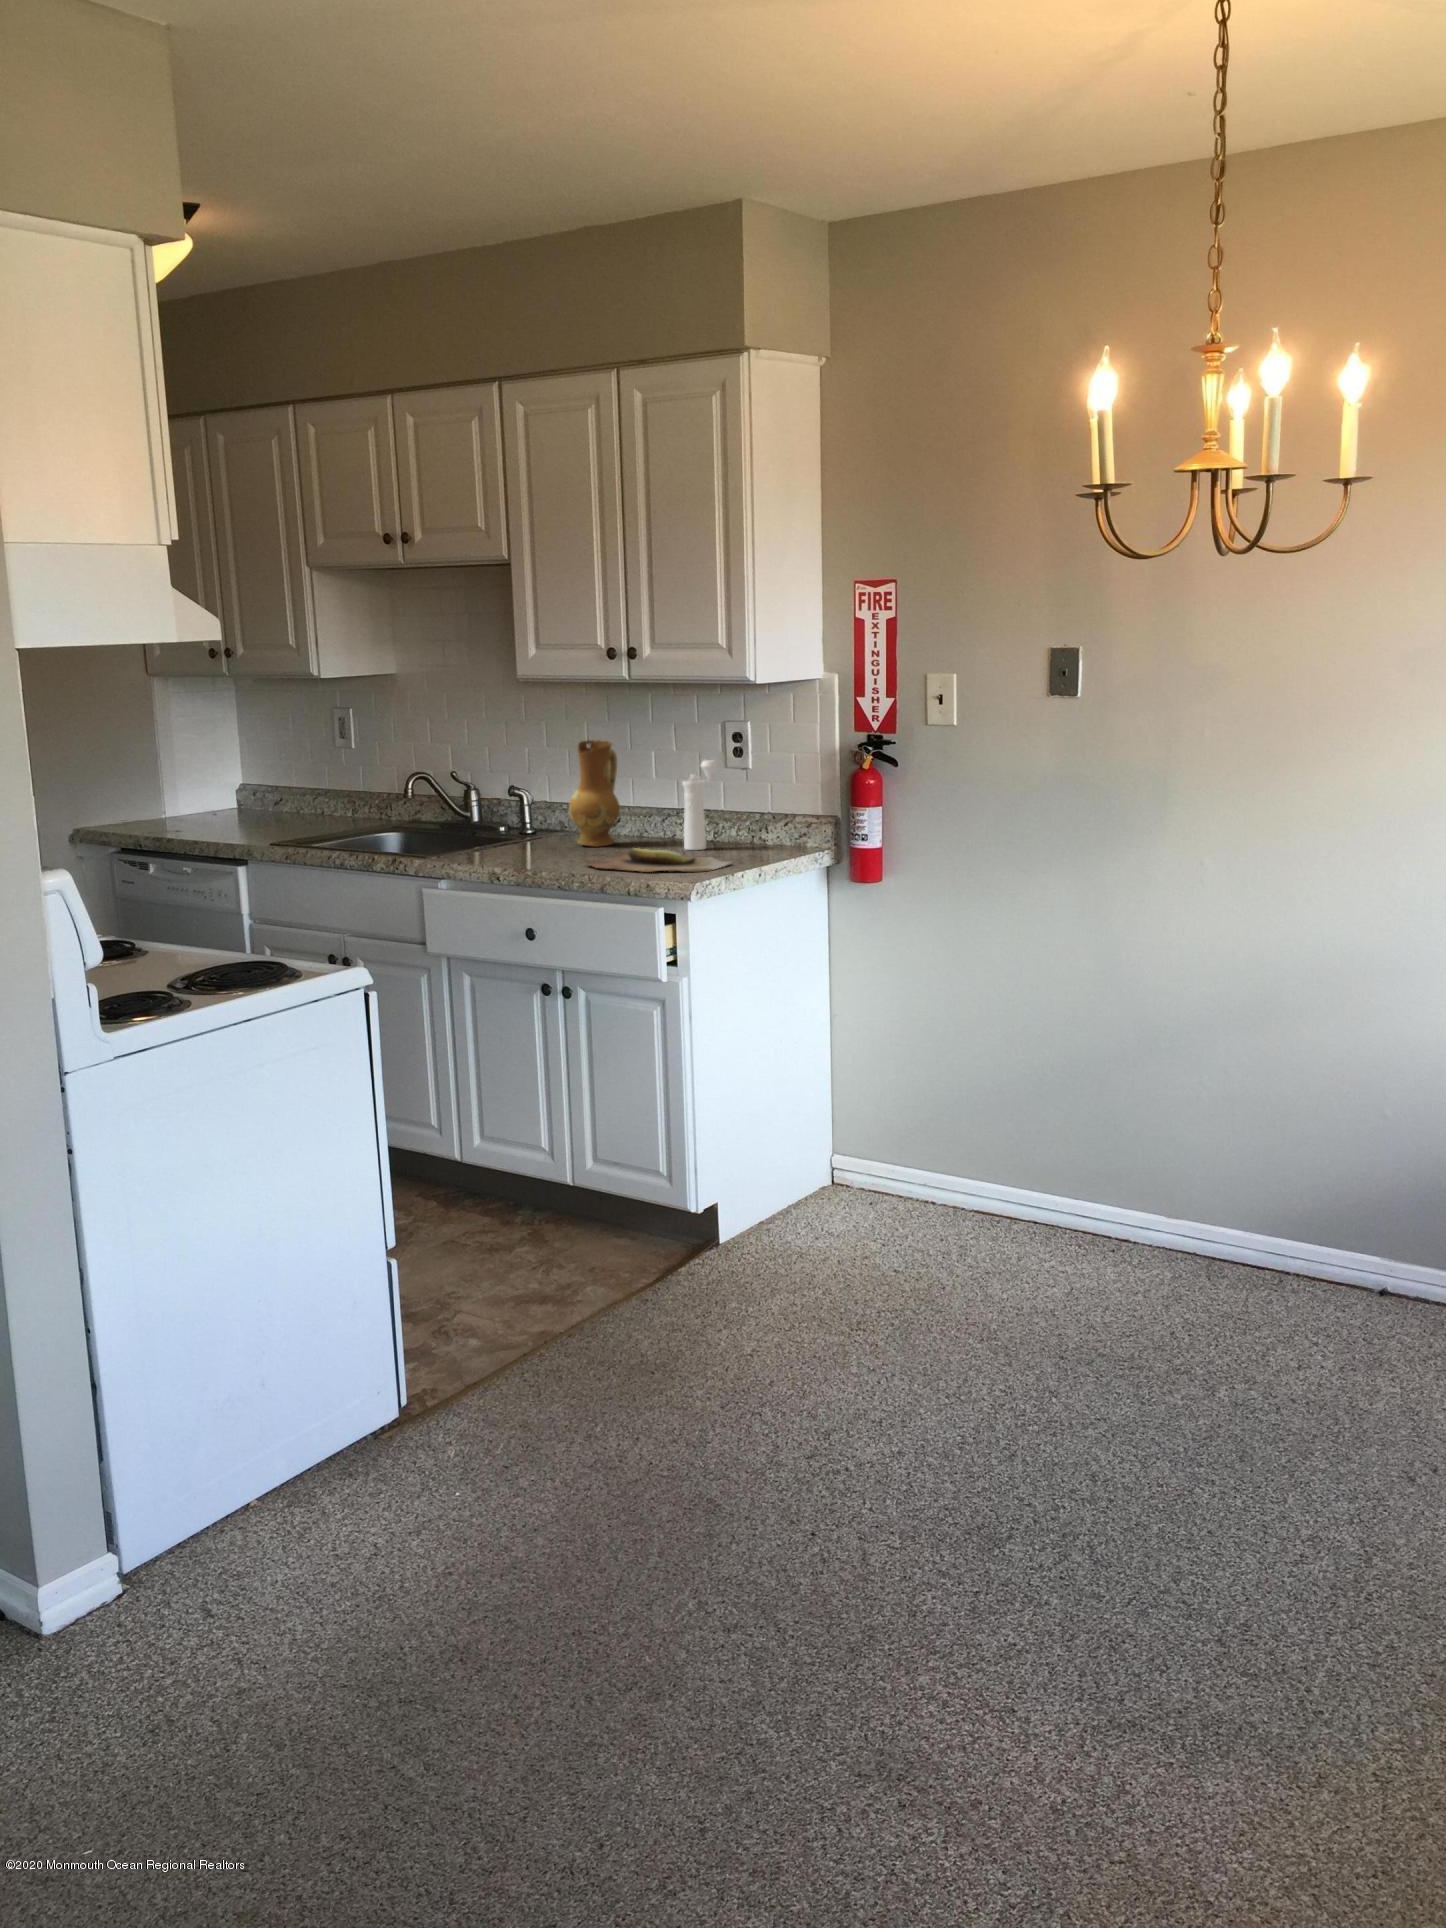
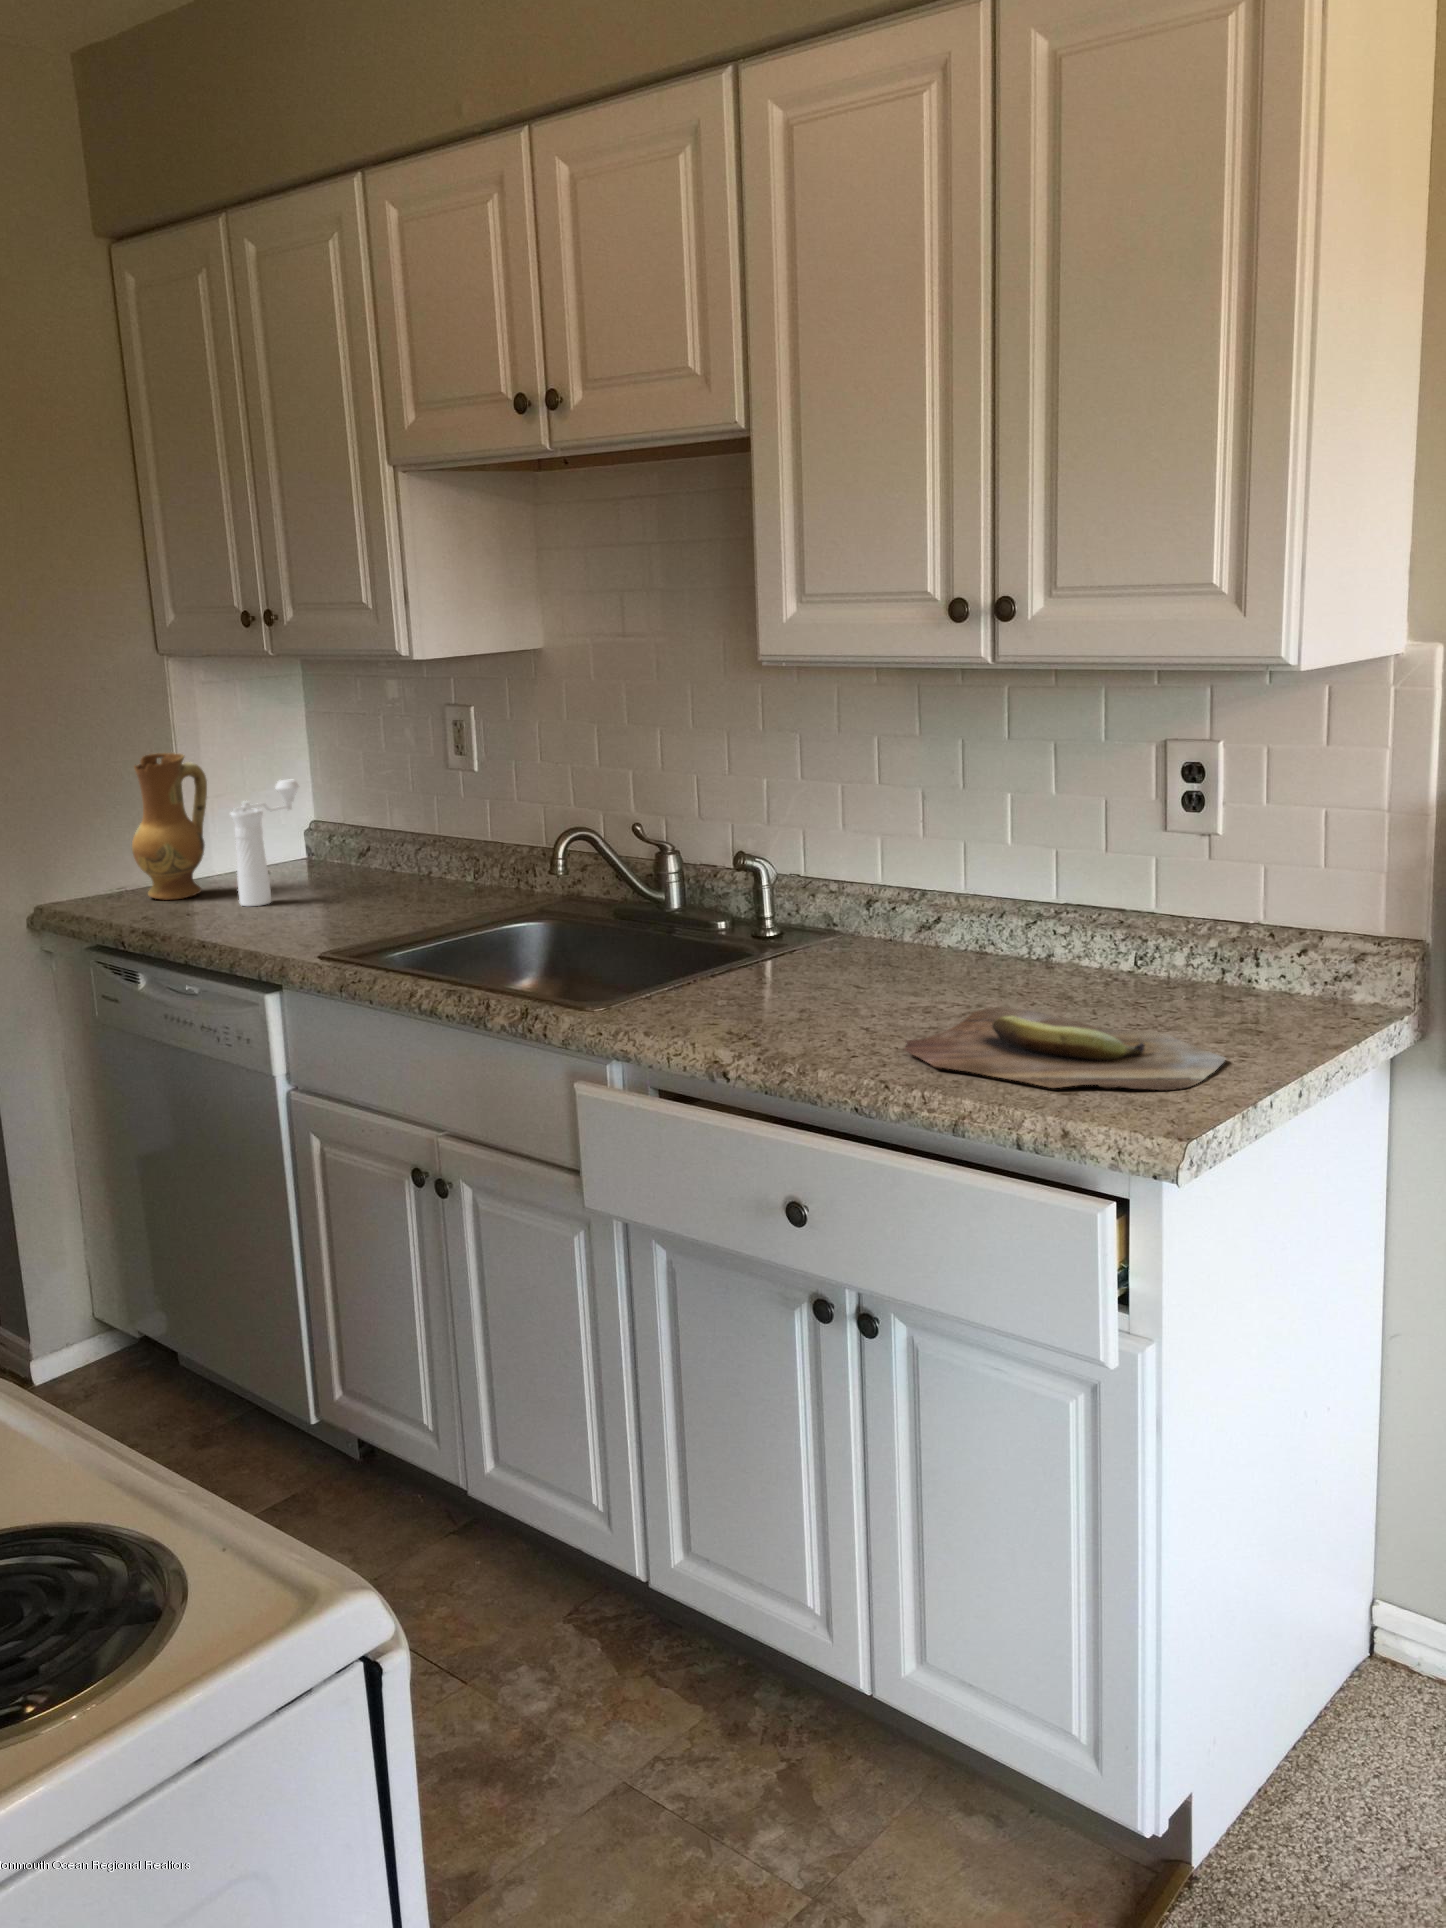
ceramic jug: present [569,740,620,847] -> present [132,753,207,900]
pepper mill: present [682,760,717,850] -> present [231,780,299,906]

